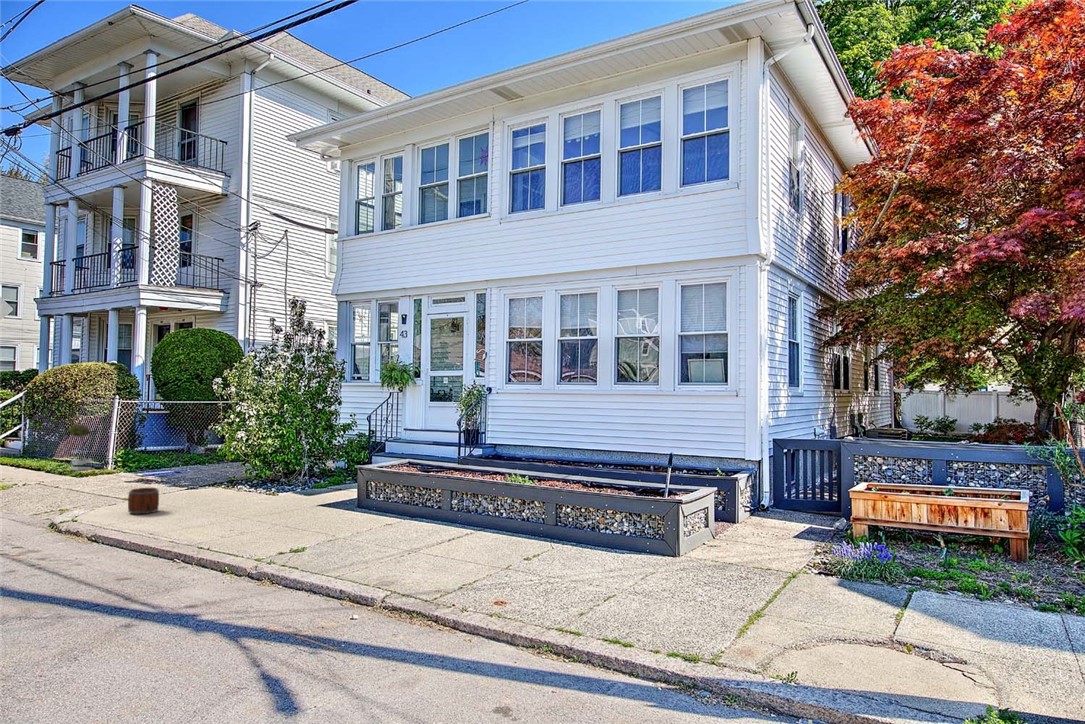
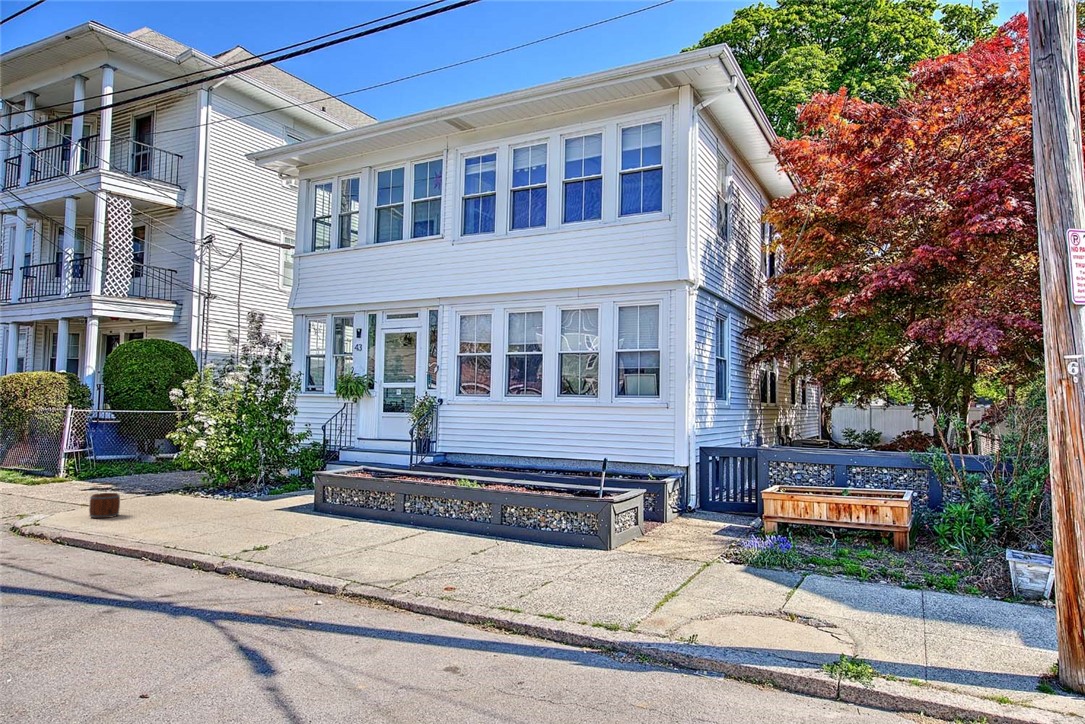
potted tree: present [70,424,91,471] -> none [21,432,44,479]

